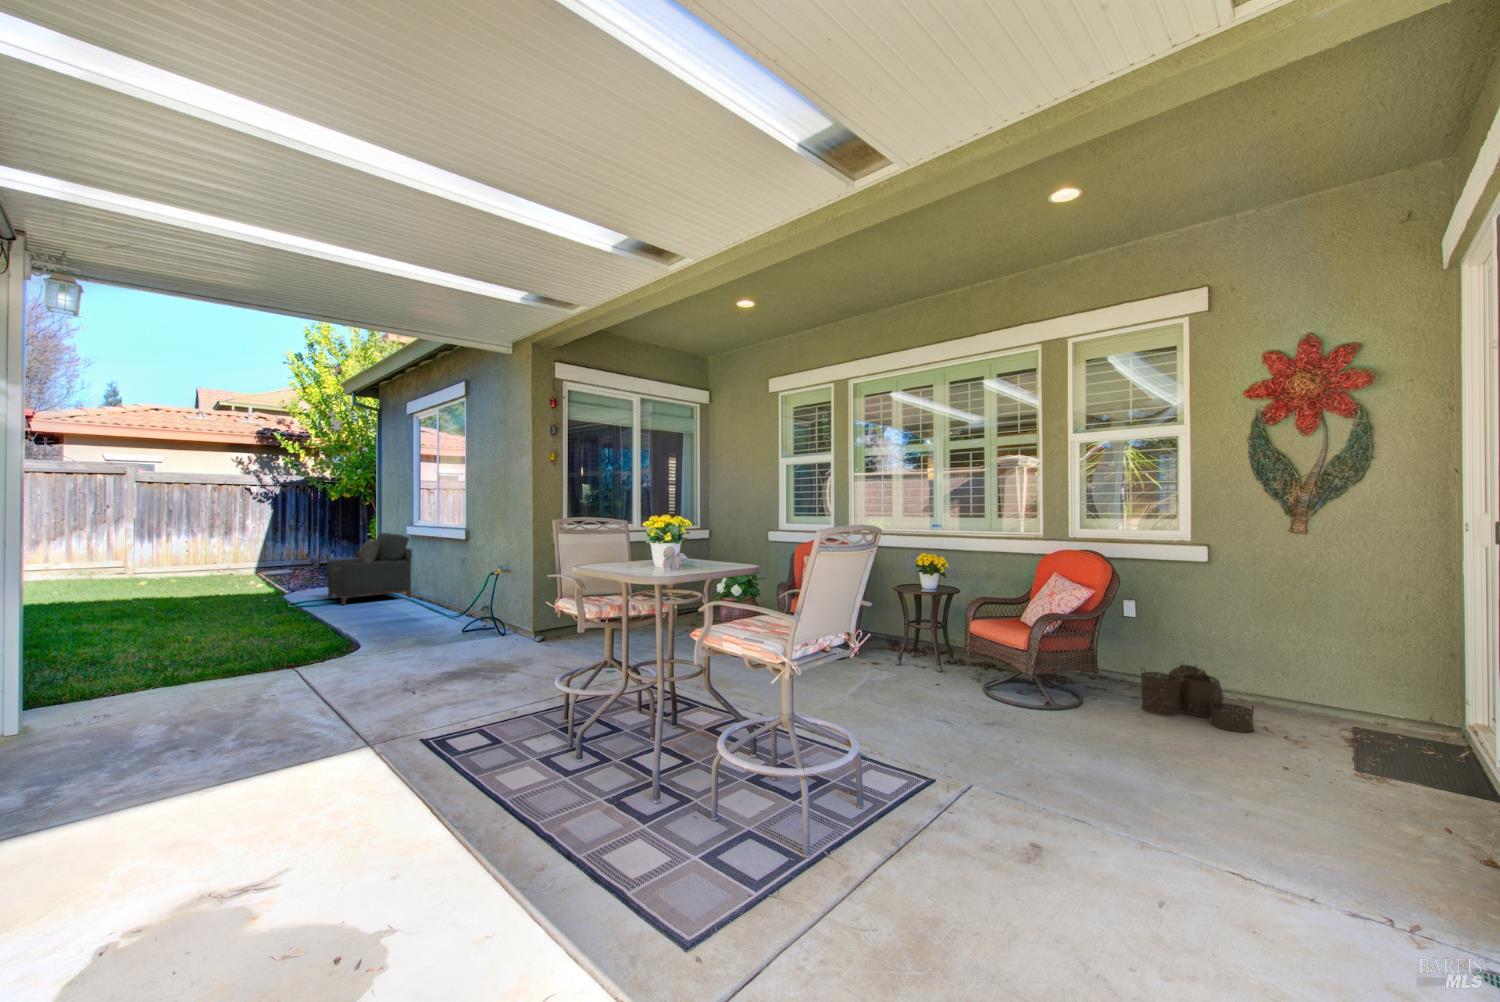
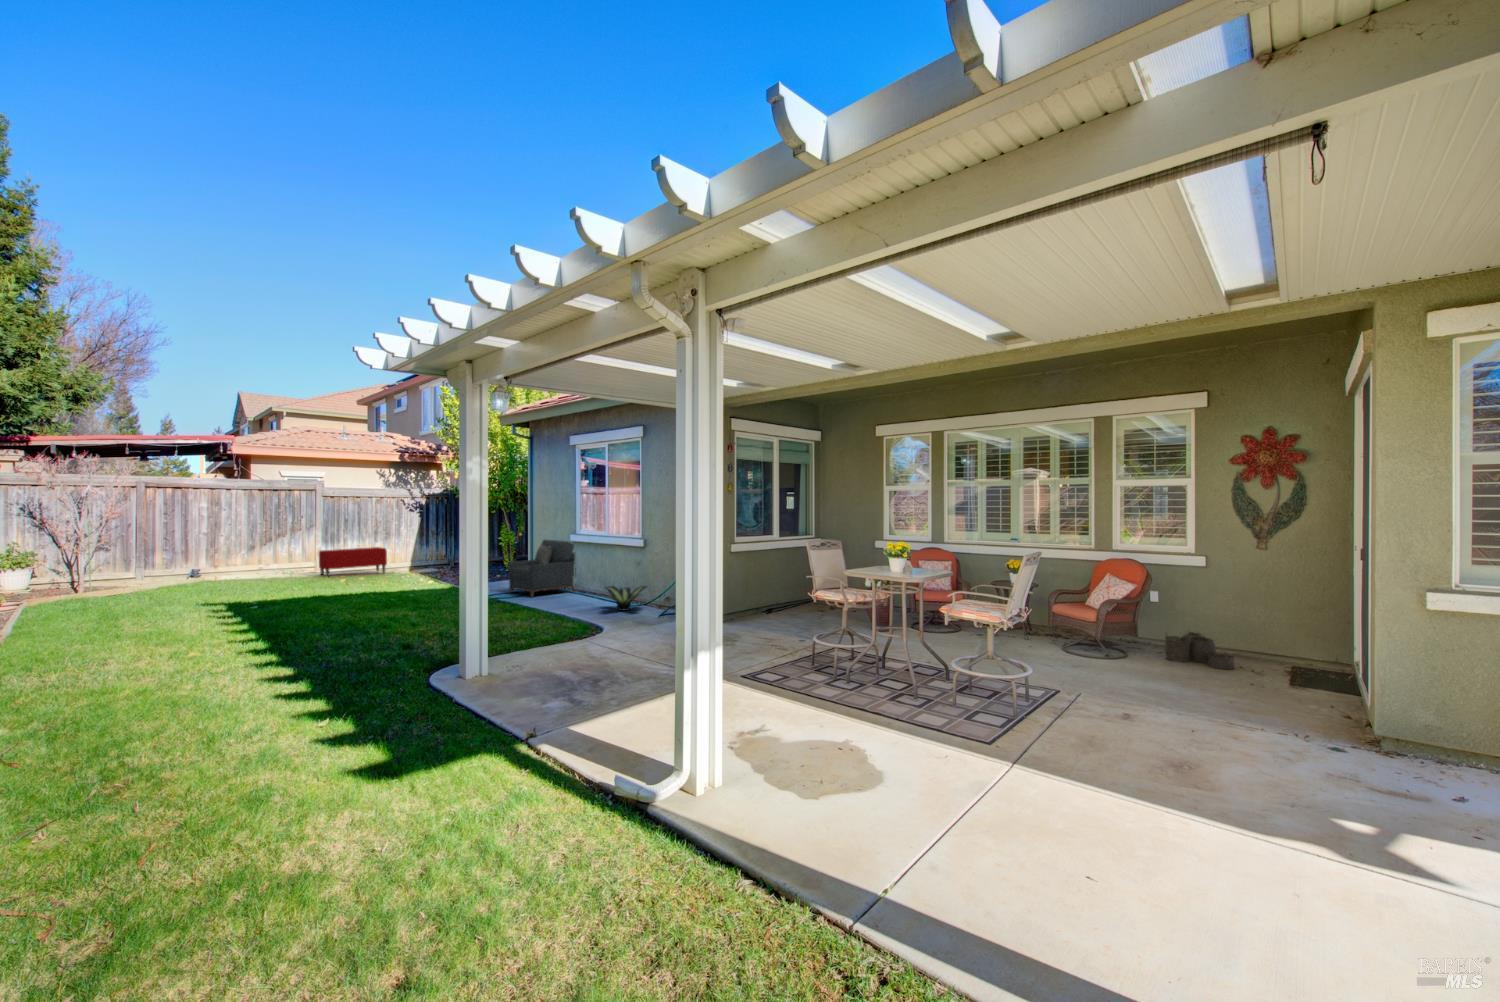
bench: none [128,544,217,580] -> present [319,547,387,577]
potted plant: none [393,590,468,624] -> present [605,586,647,611]

